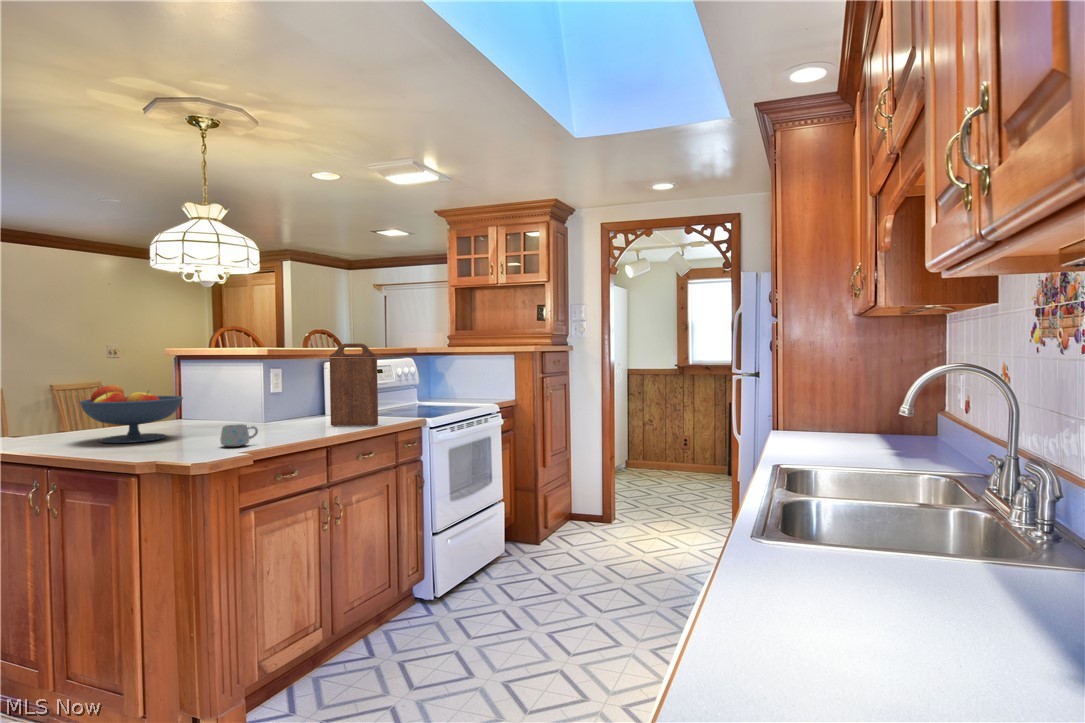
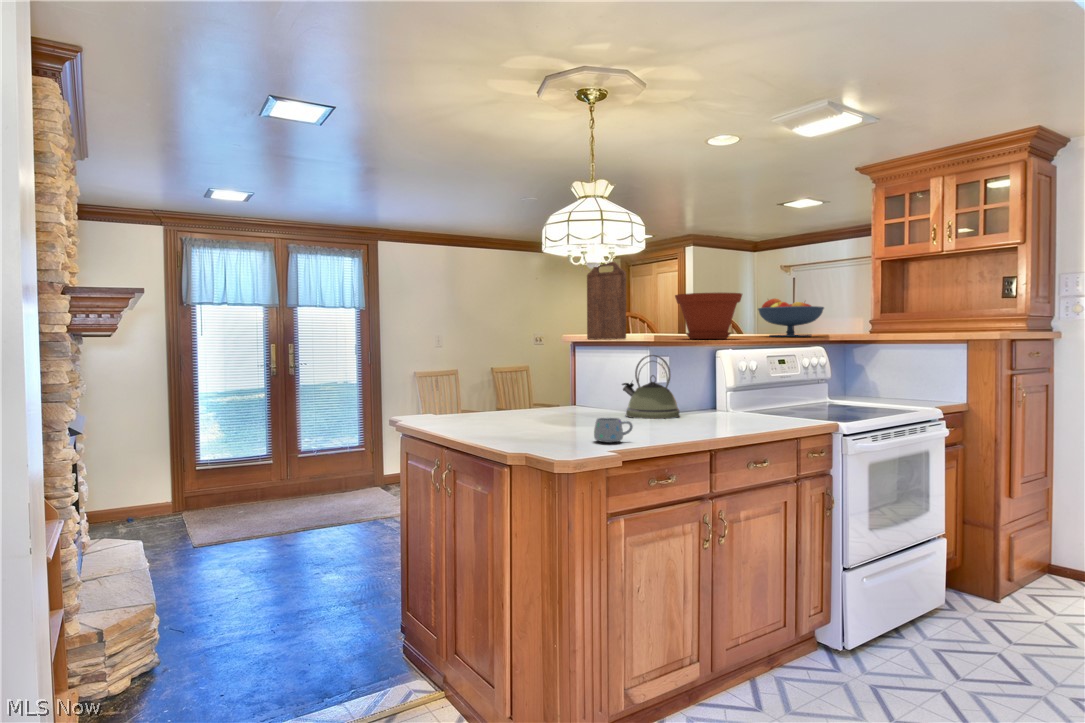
plant pot: none [285,312,347,353] -> present [675,293,742,339]
cutting board: present [330,343,378,426] -> present [587,262,626,339]
kettle: none [236,368,295,427] -> present [622,355,680,419]
fruit bowl: present [79,385,183,443] -> present [758,298,824,337]

